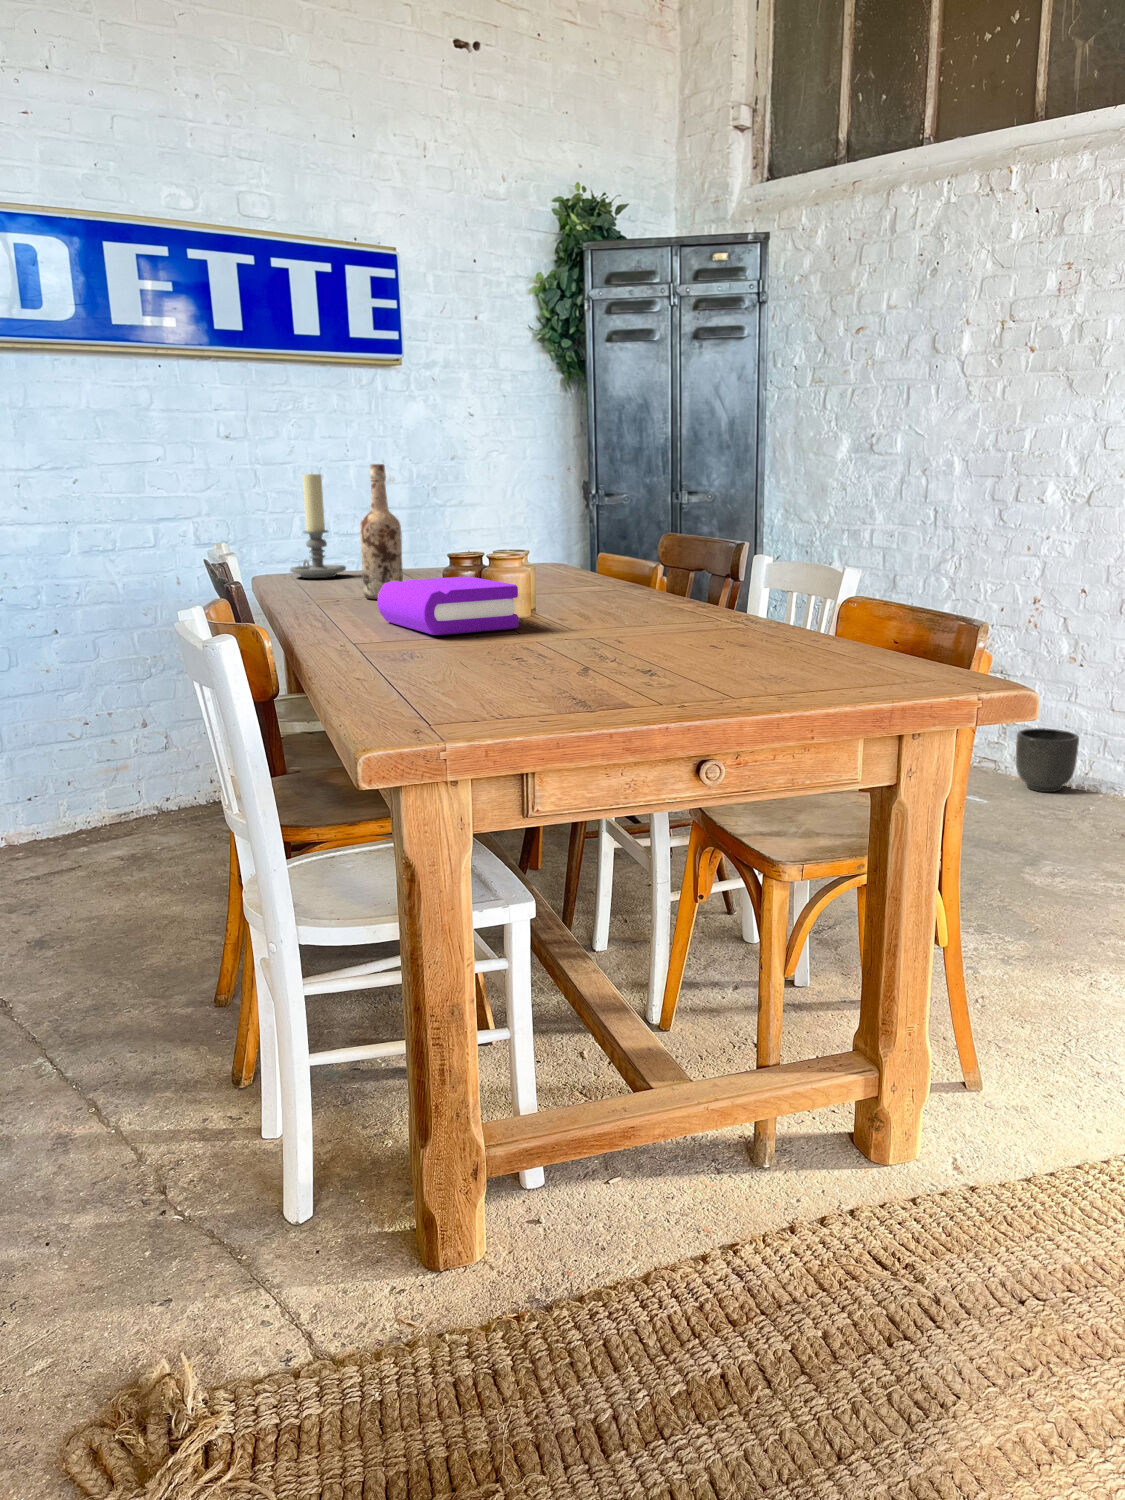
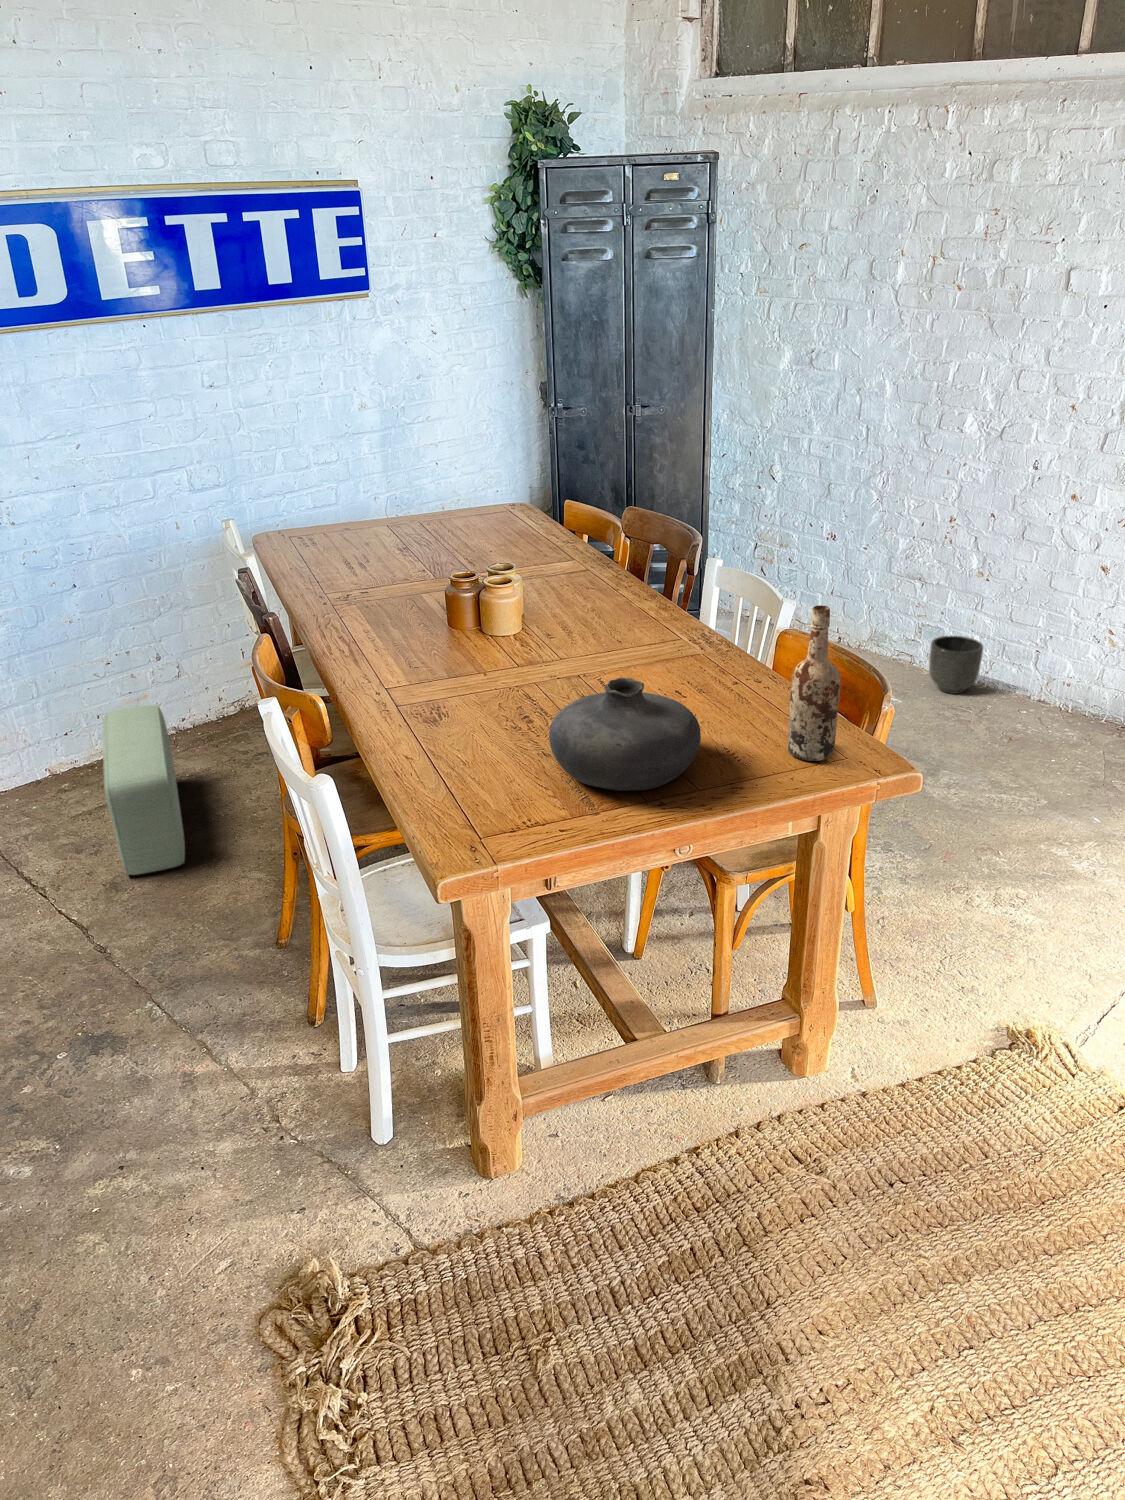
wine bottle: present [360,464,403,599] -> present [788,605,841,761]
candle holder: present [290,474,346,578] -> none [298,468,347,563]
vase: none [539,559,738,691] -> present [549,677,701,791]
book: present [377,577,519,635] -> none [399,614,519,689]
pouf: none [41,756,140,930] -> present [103,705,185,875]

